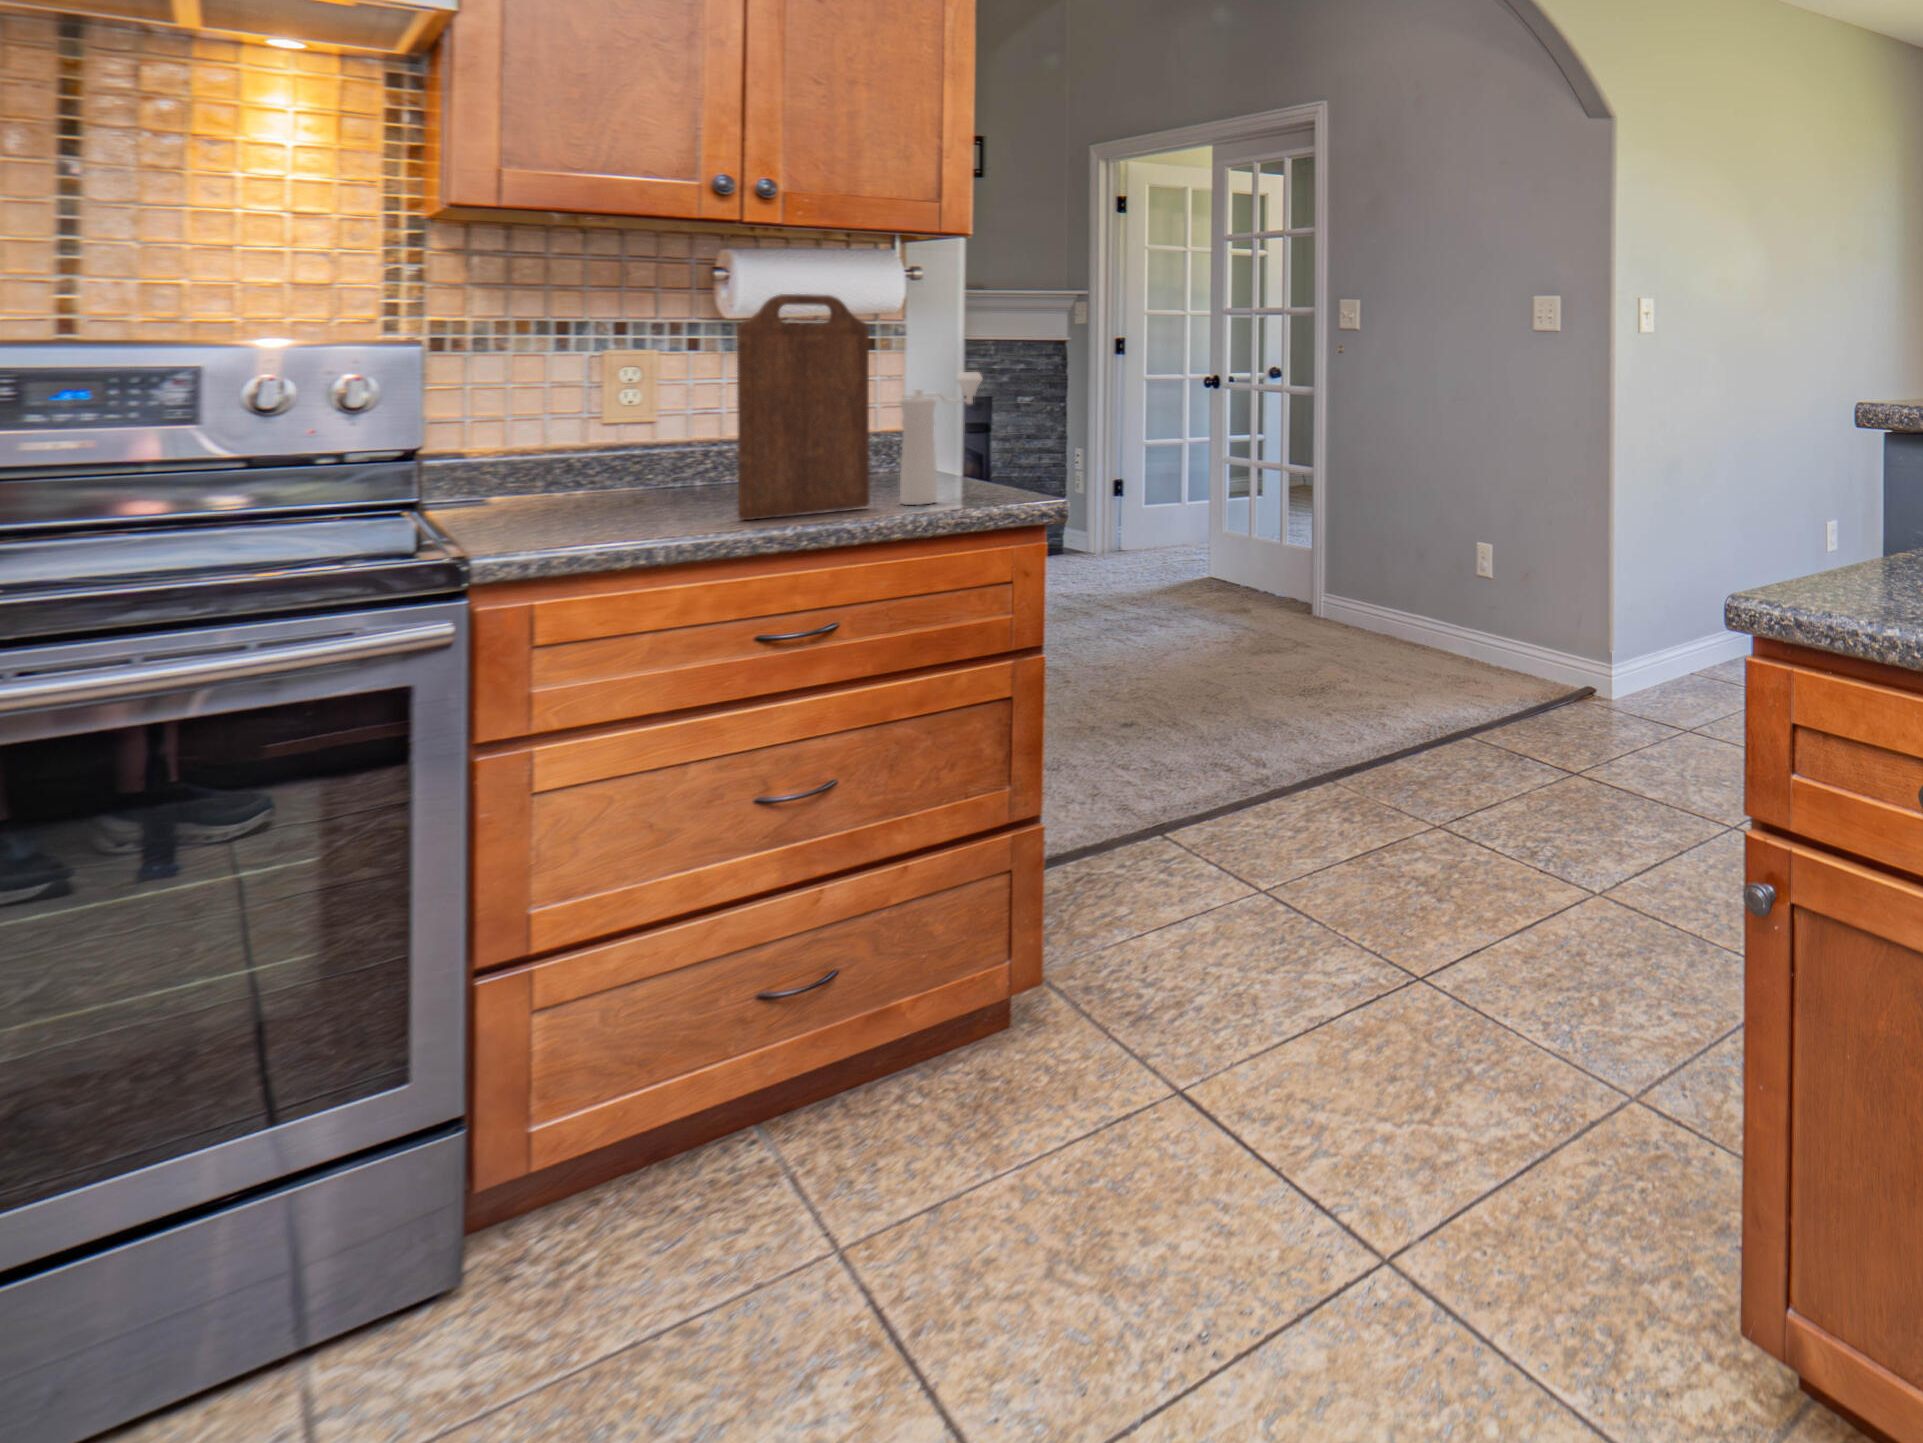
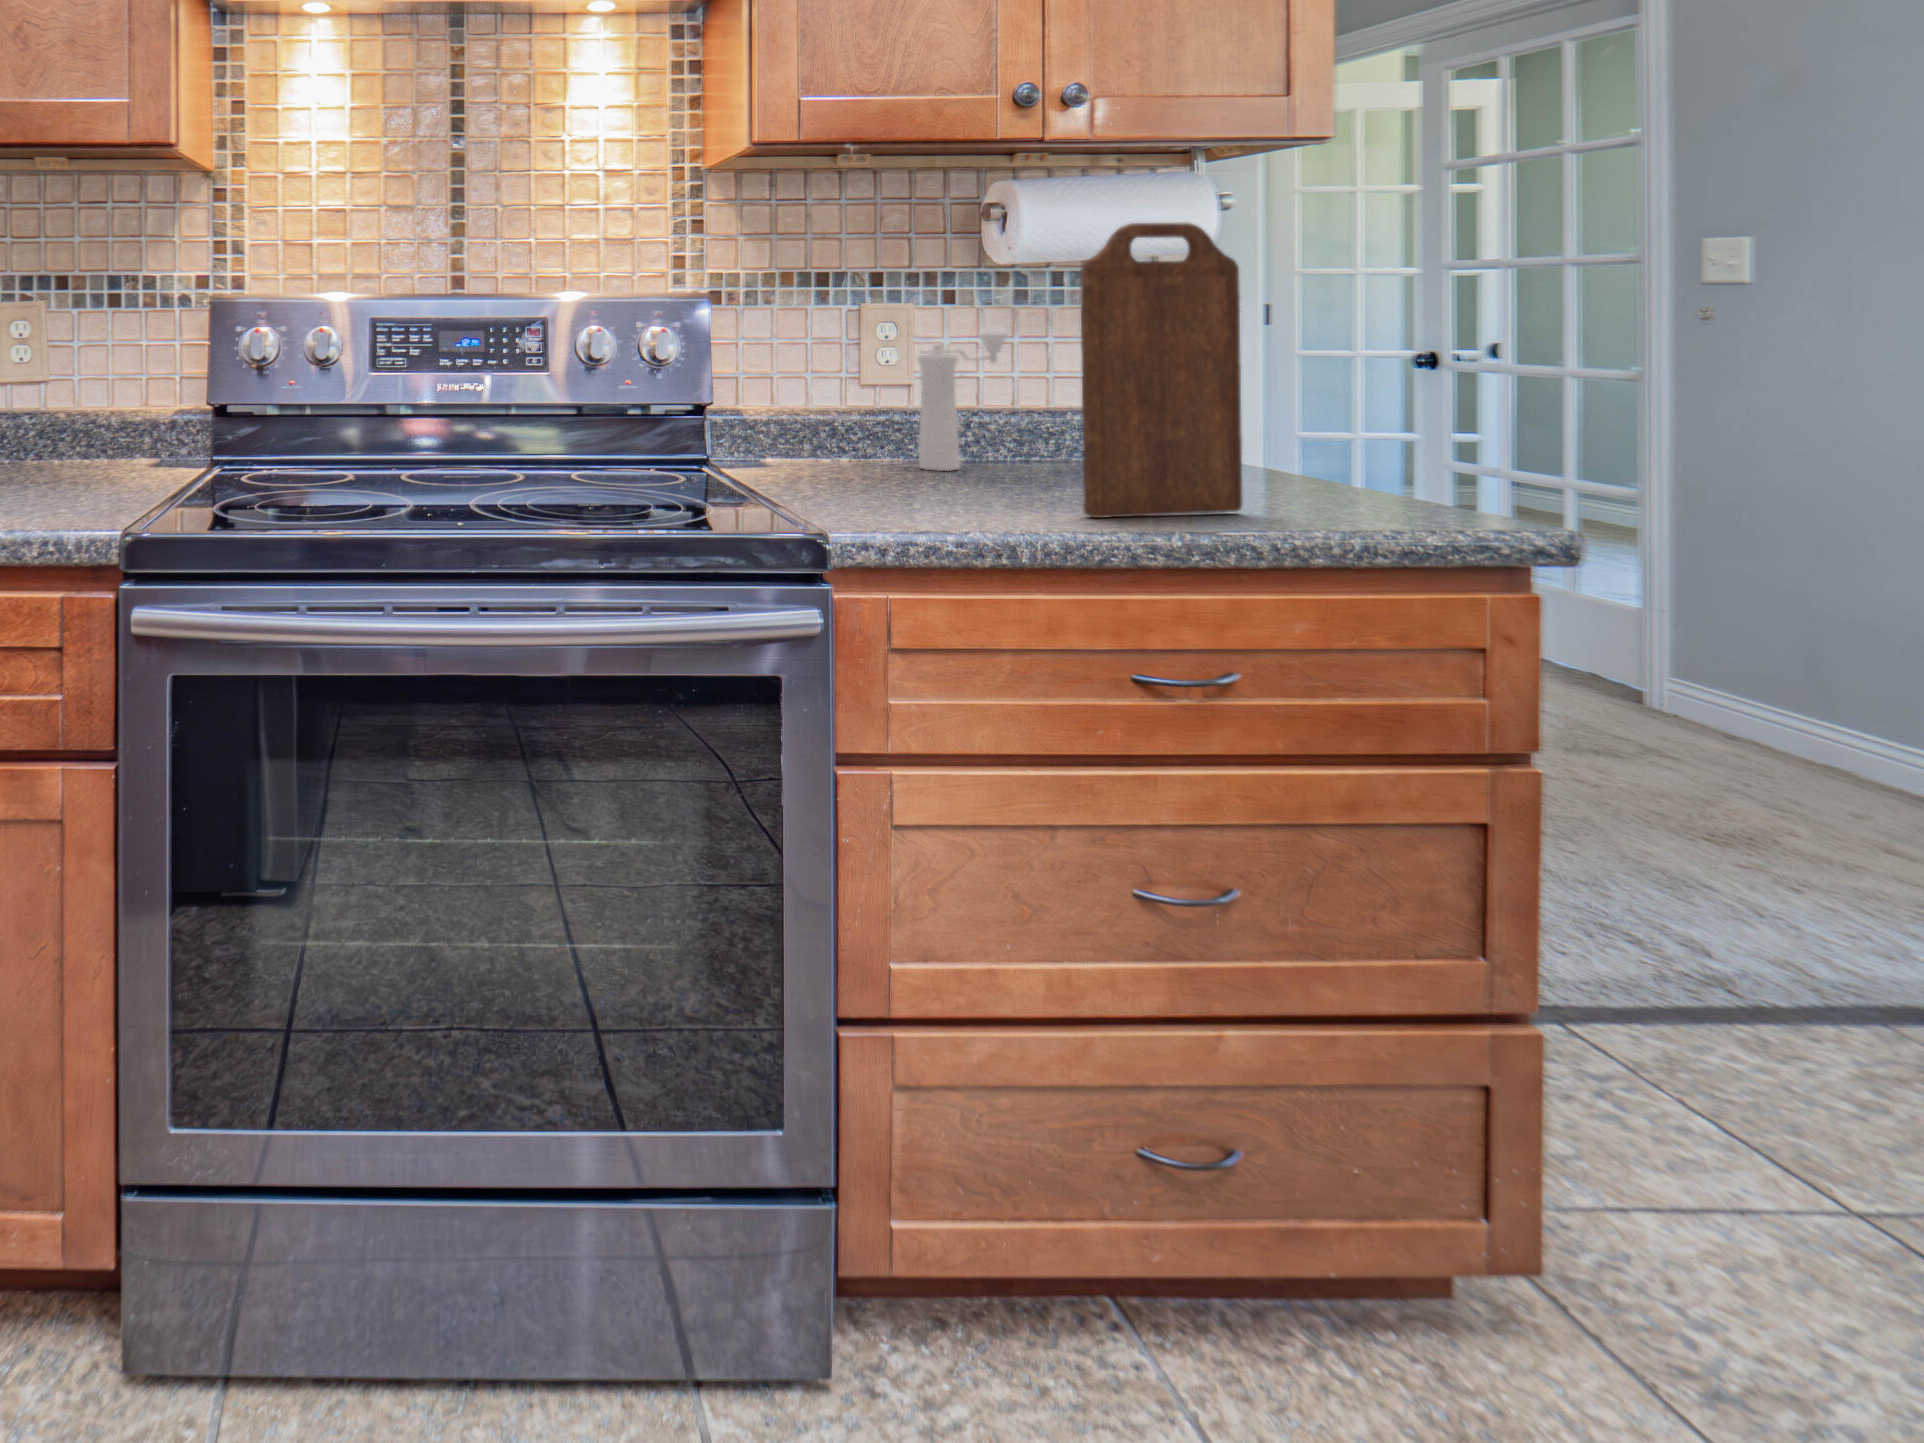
pepper mill: present [900,372,983,505] -> present [918,327,1008,471]

